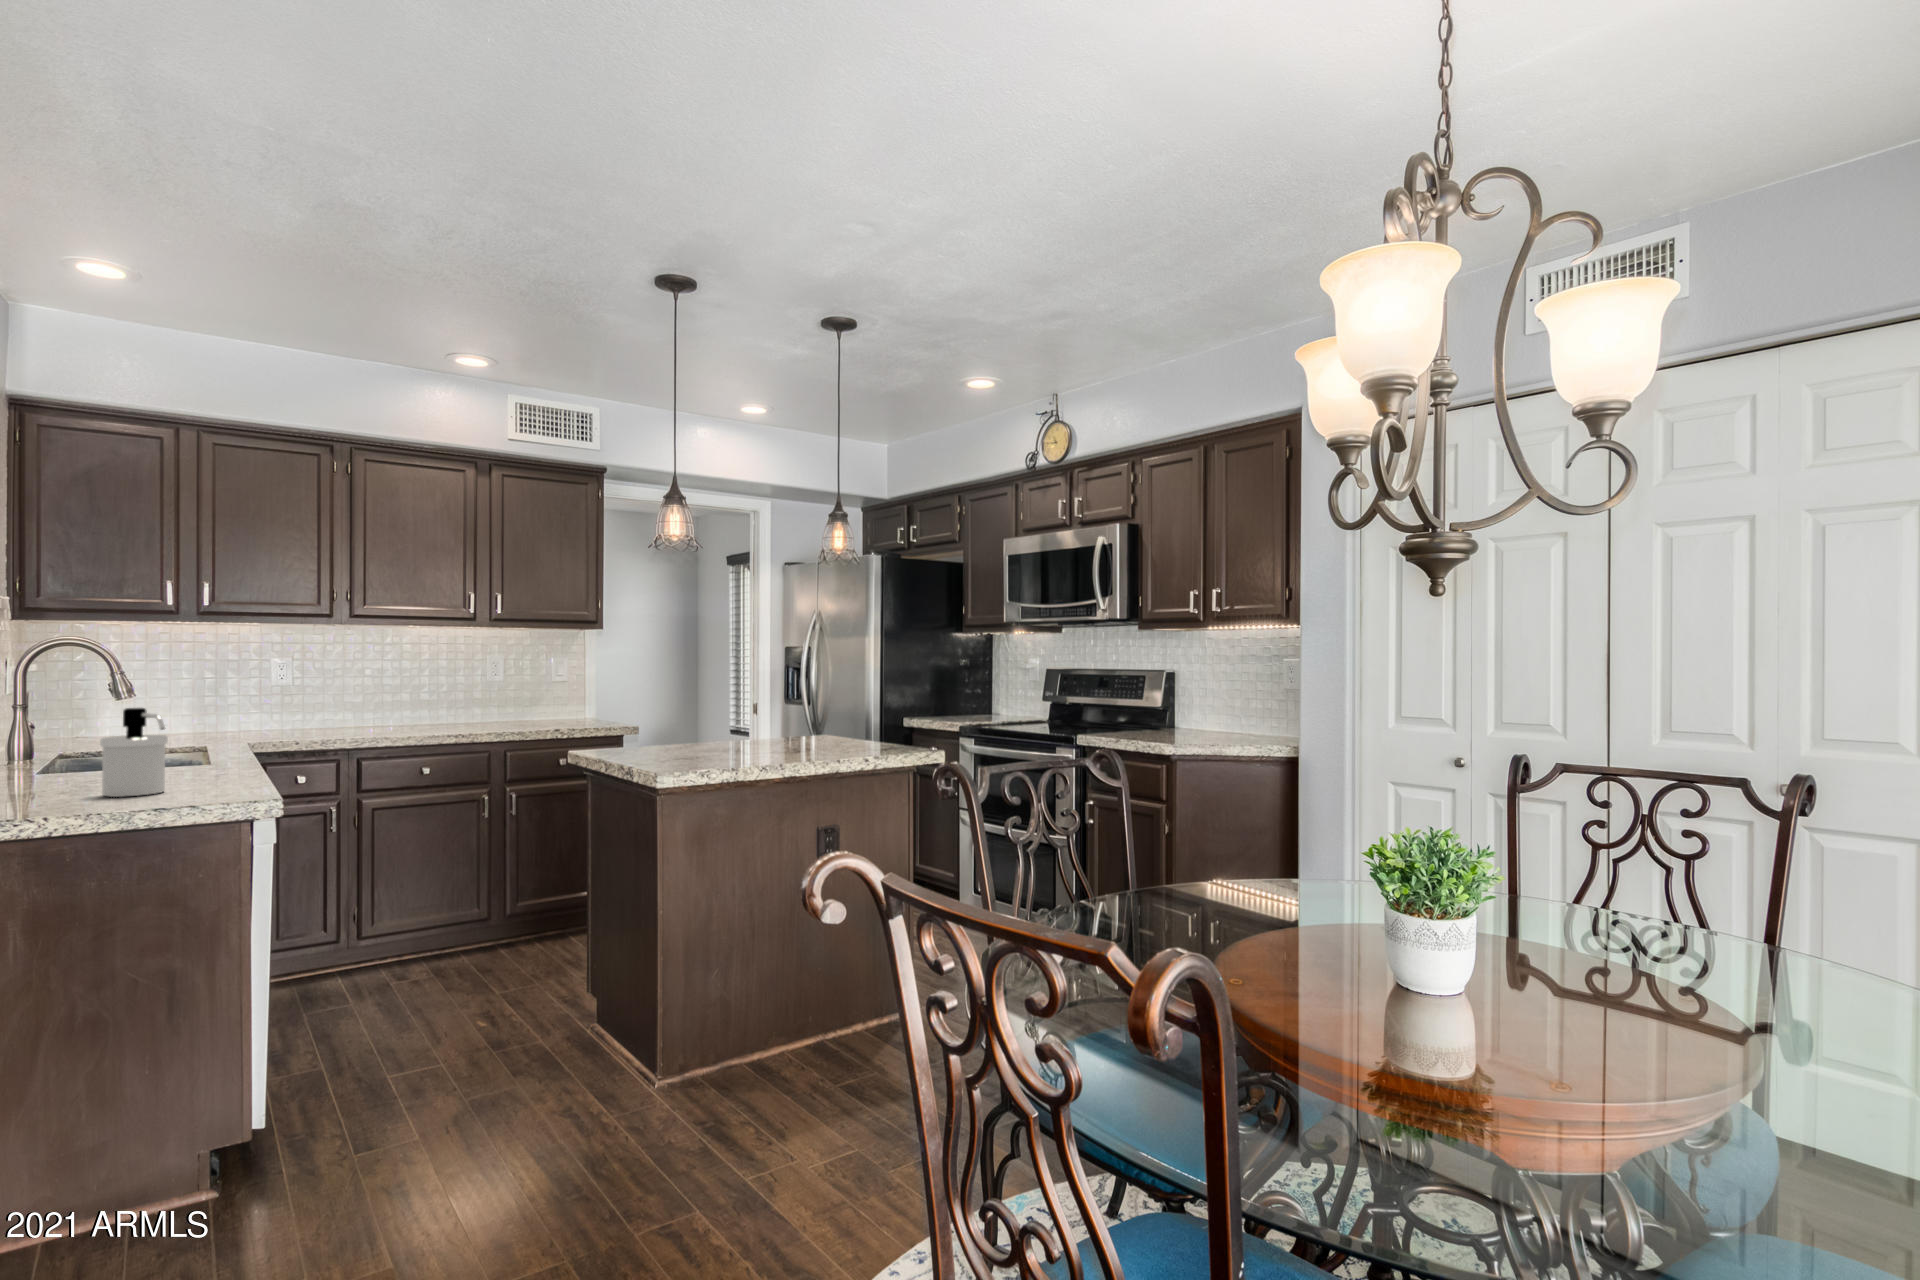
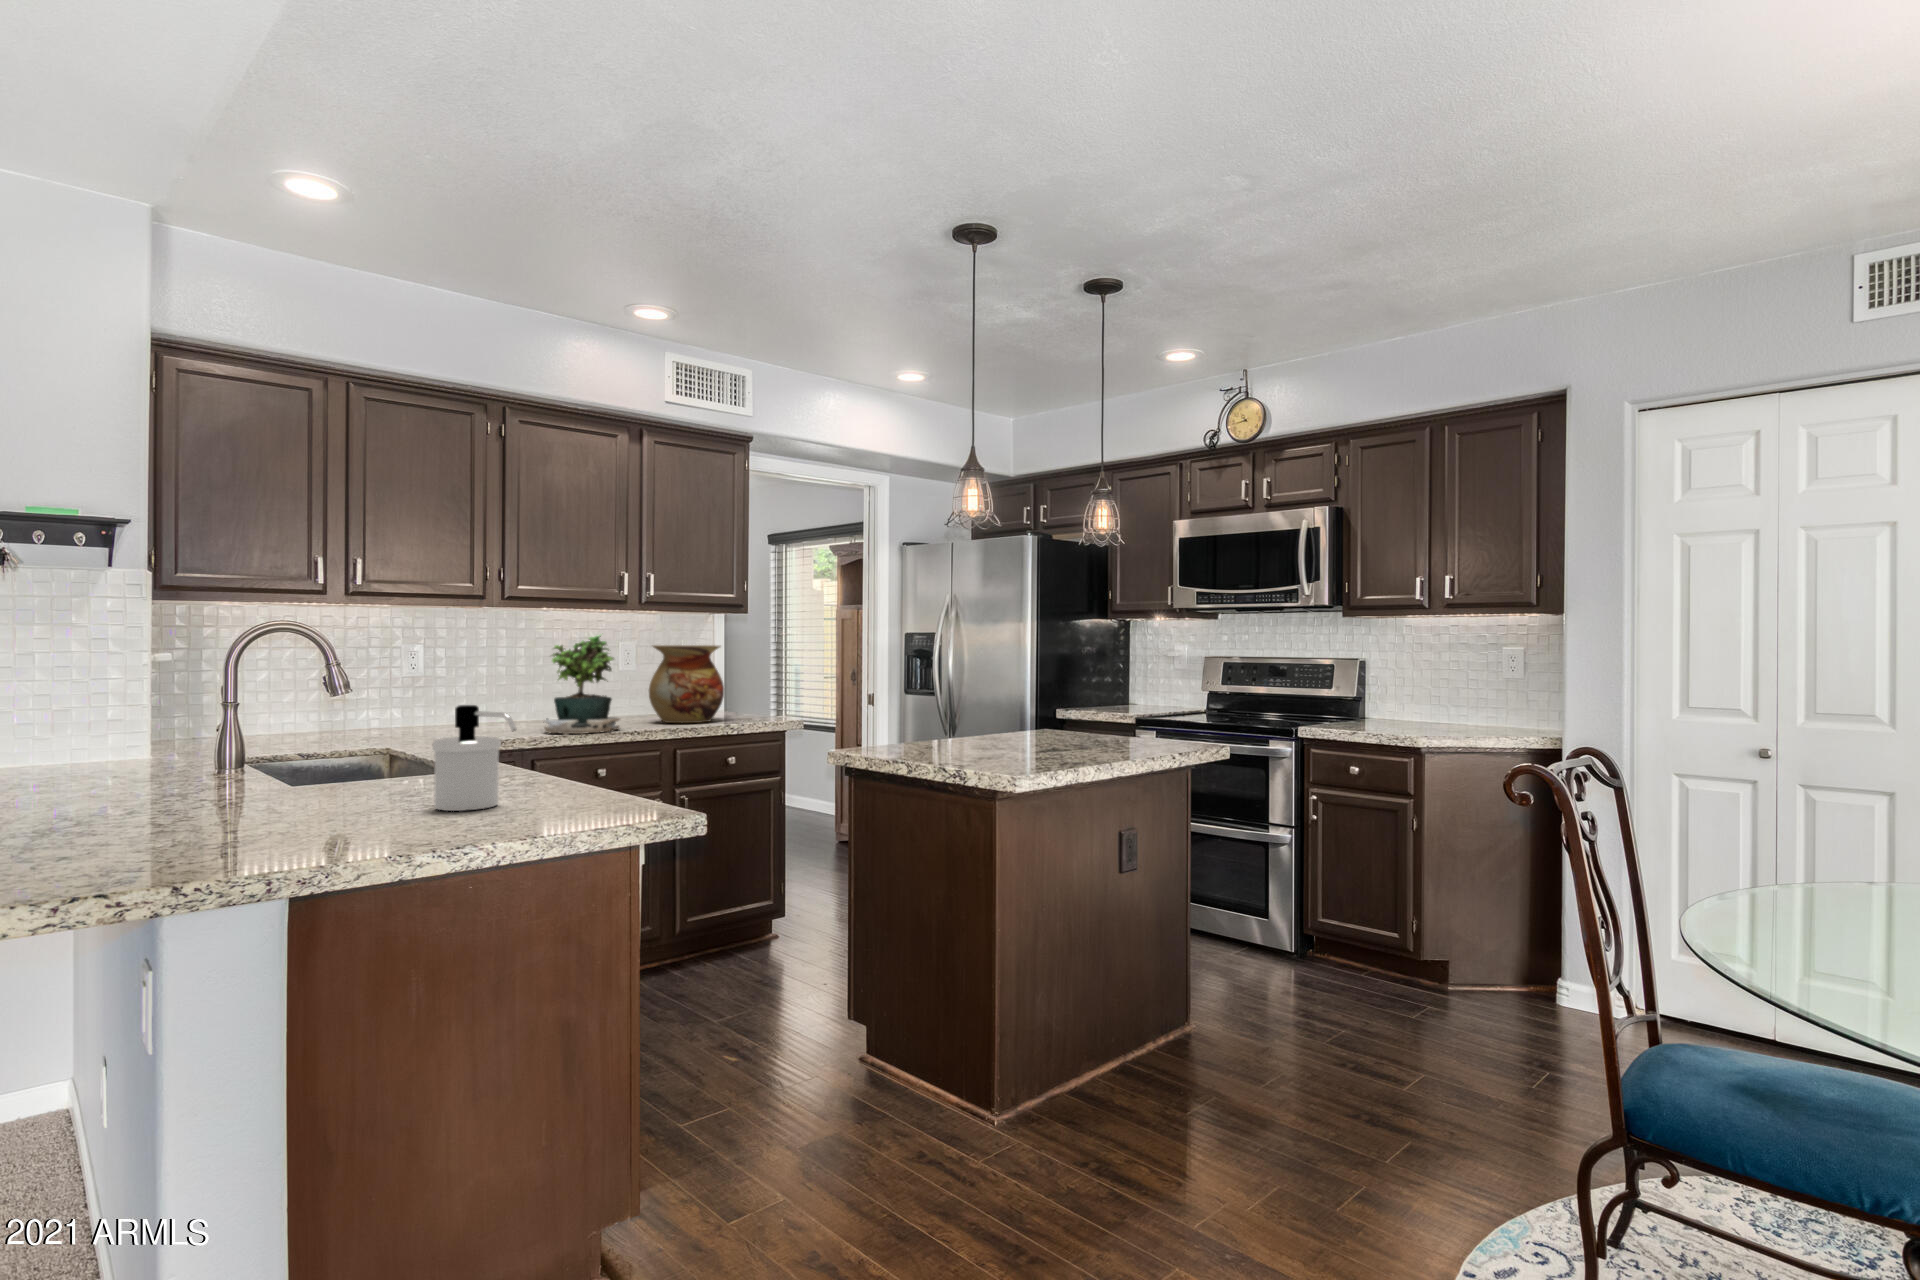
potted plant: none [369,647,445,739] -> present [543,635,620,736]
vase: none [484,657,556,728] -> present [649,645,724,723]

